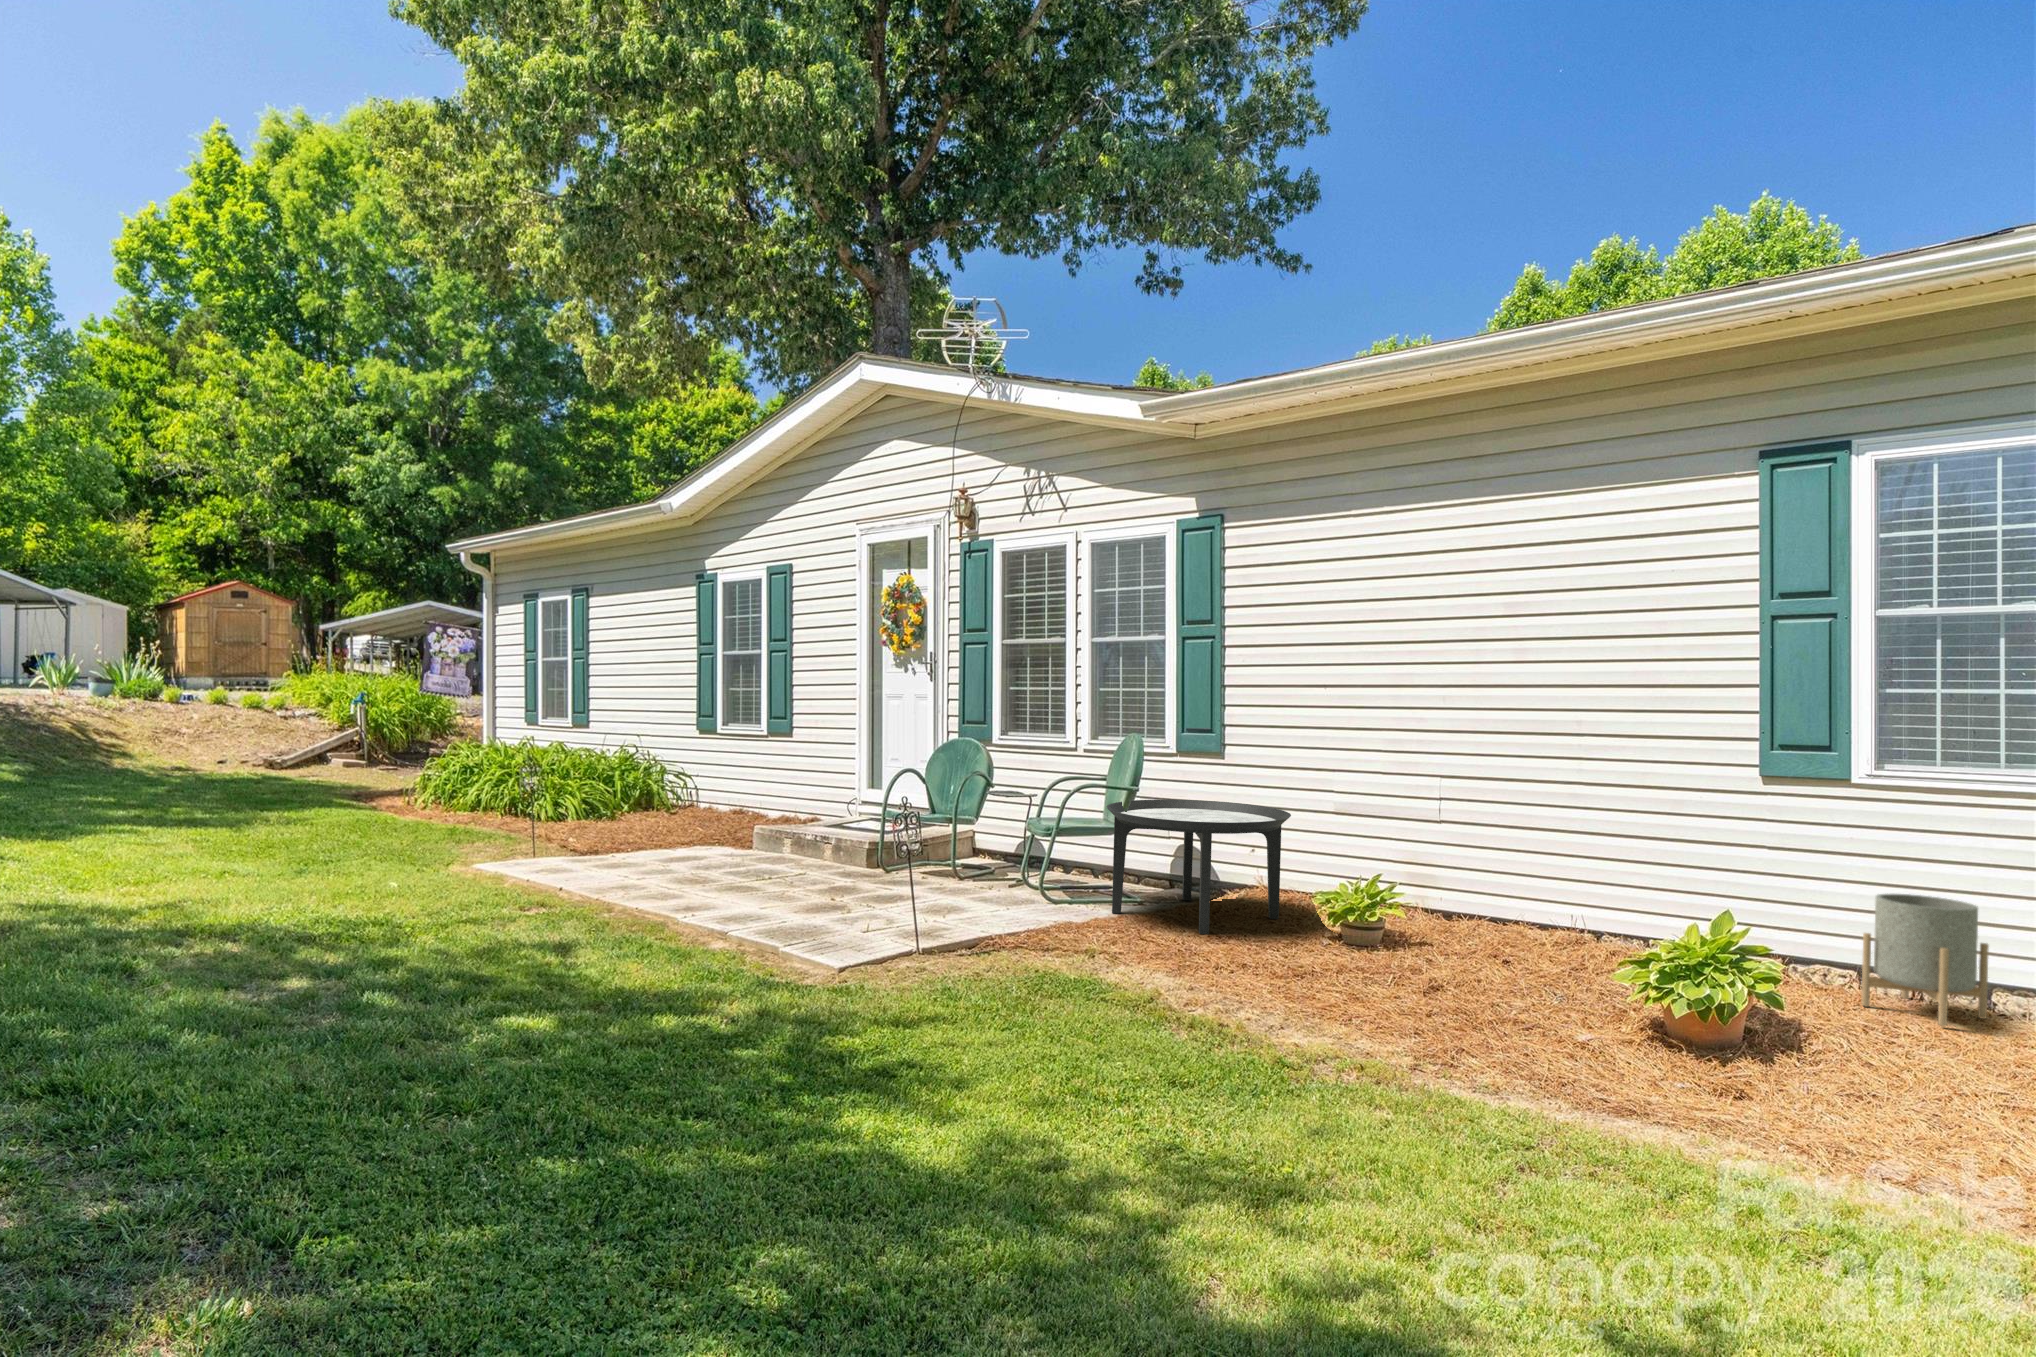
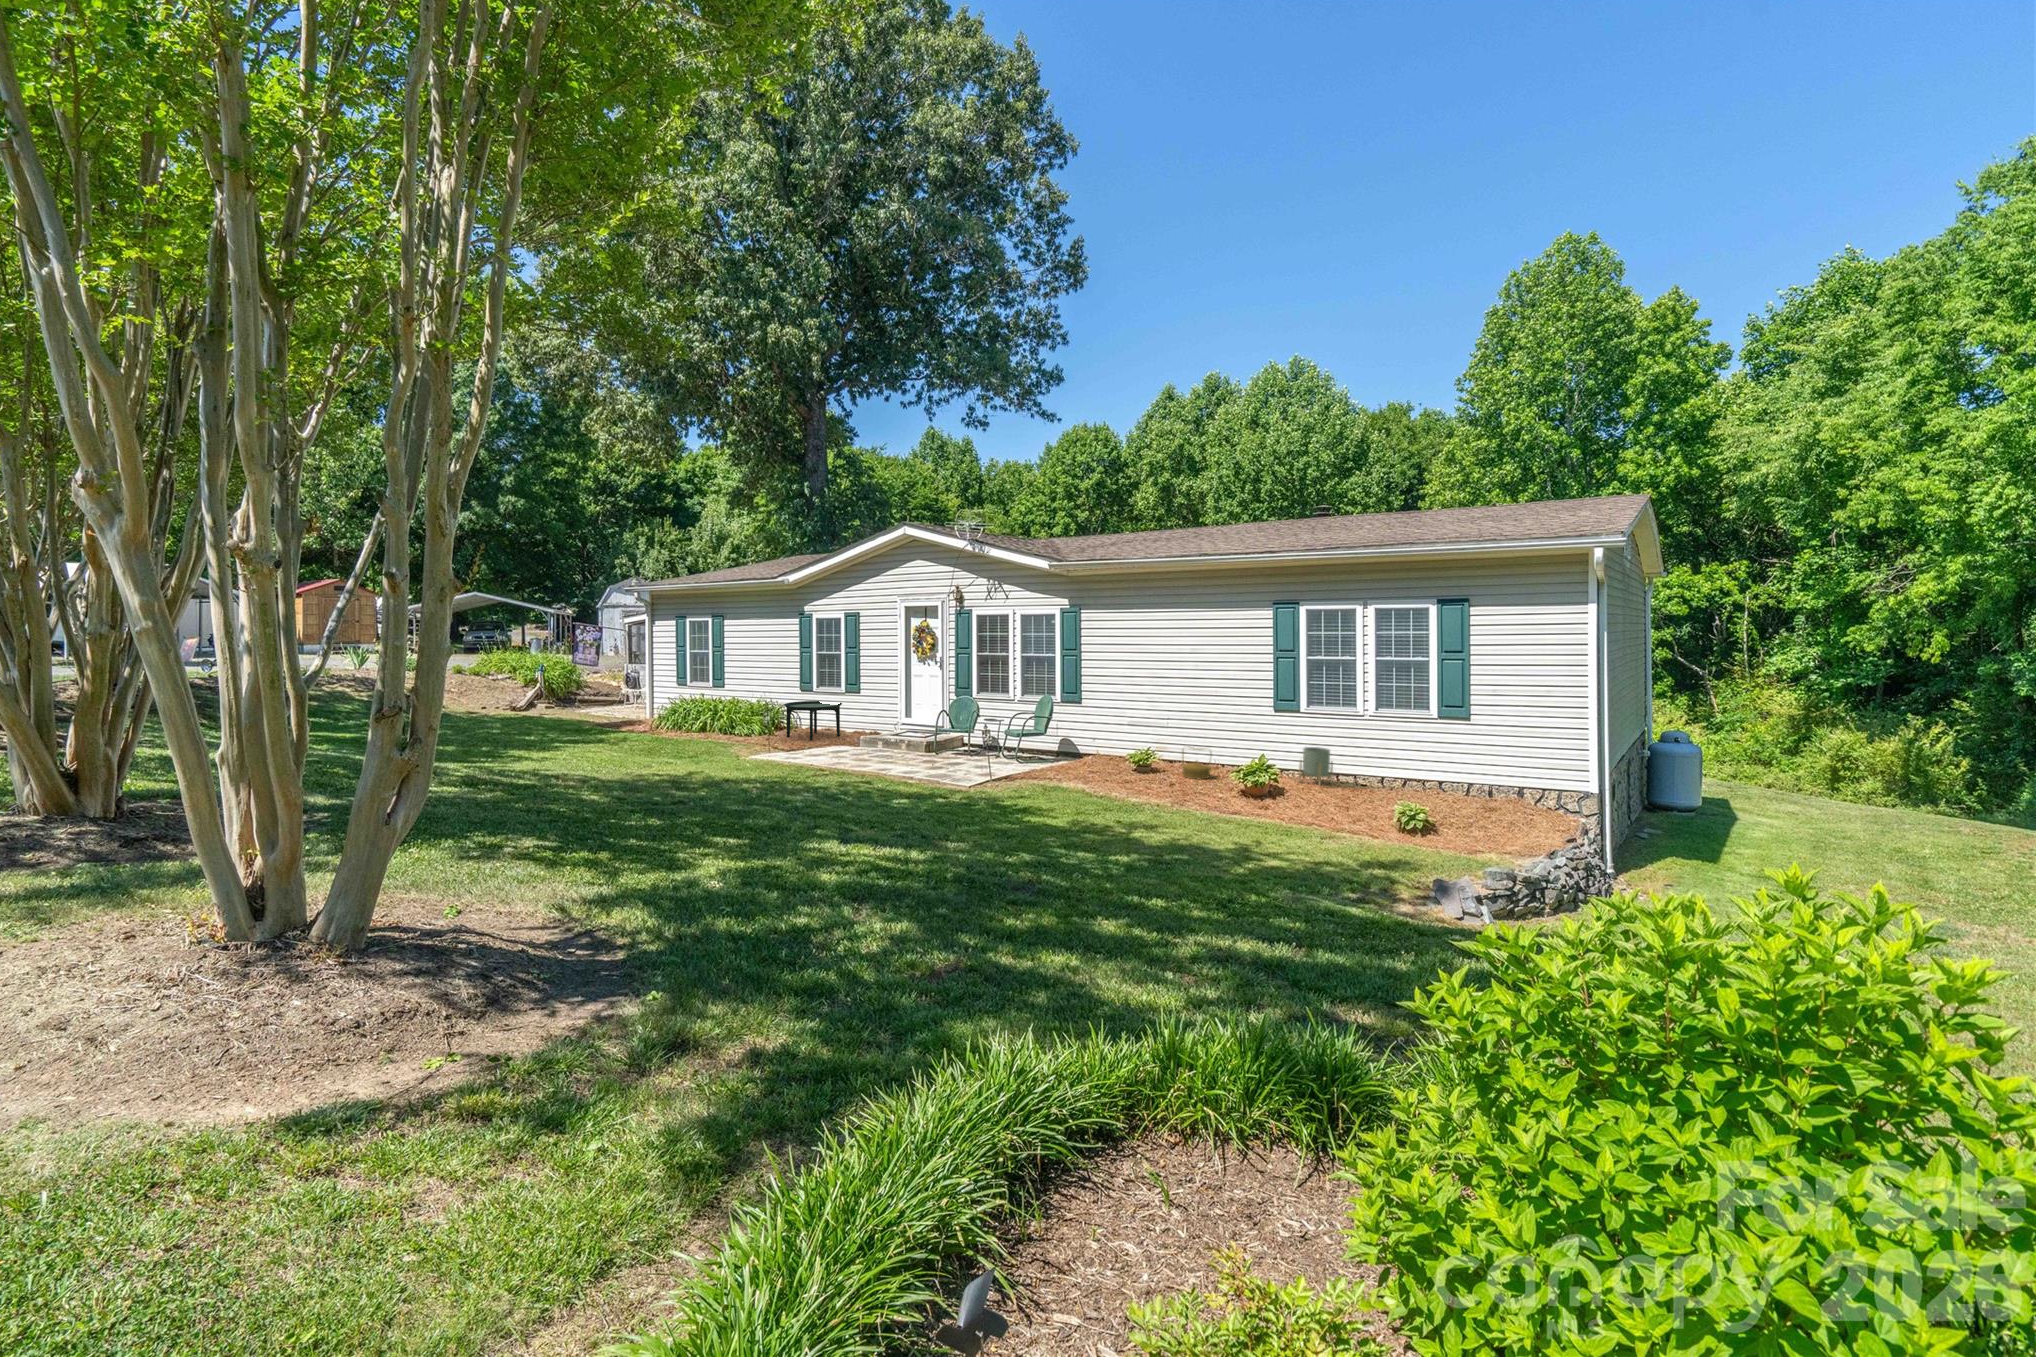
round table: present [1107,799,1291,935] -> present [784,701,842,741]
woven basket: none [1479,874,1566,971] -> present [1182,746,1211,779]

